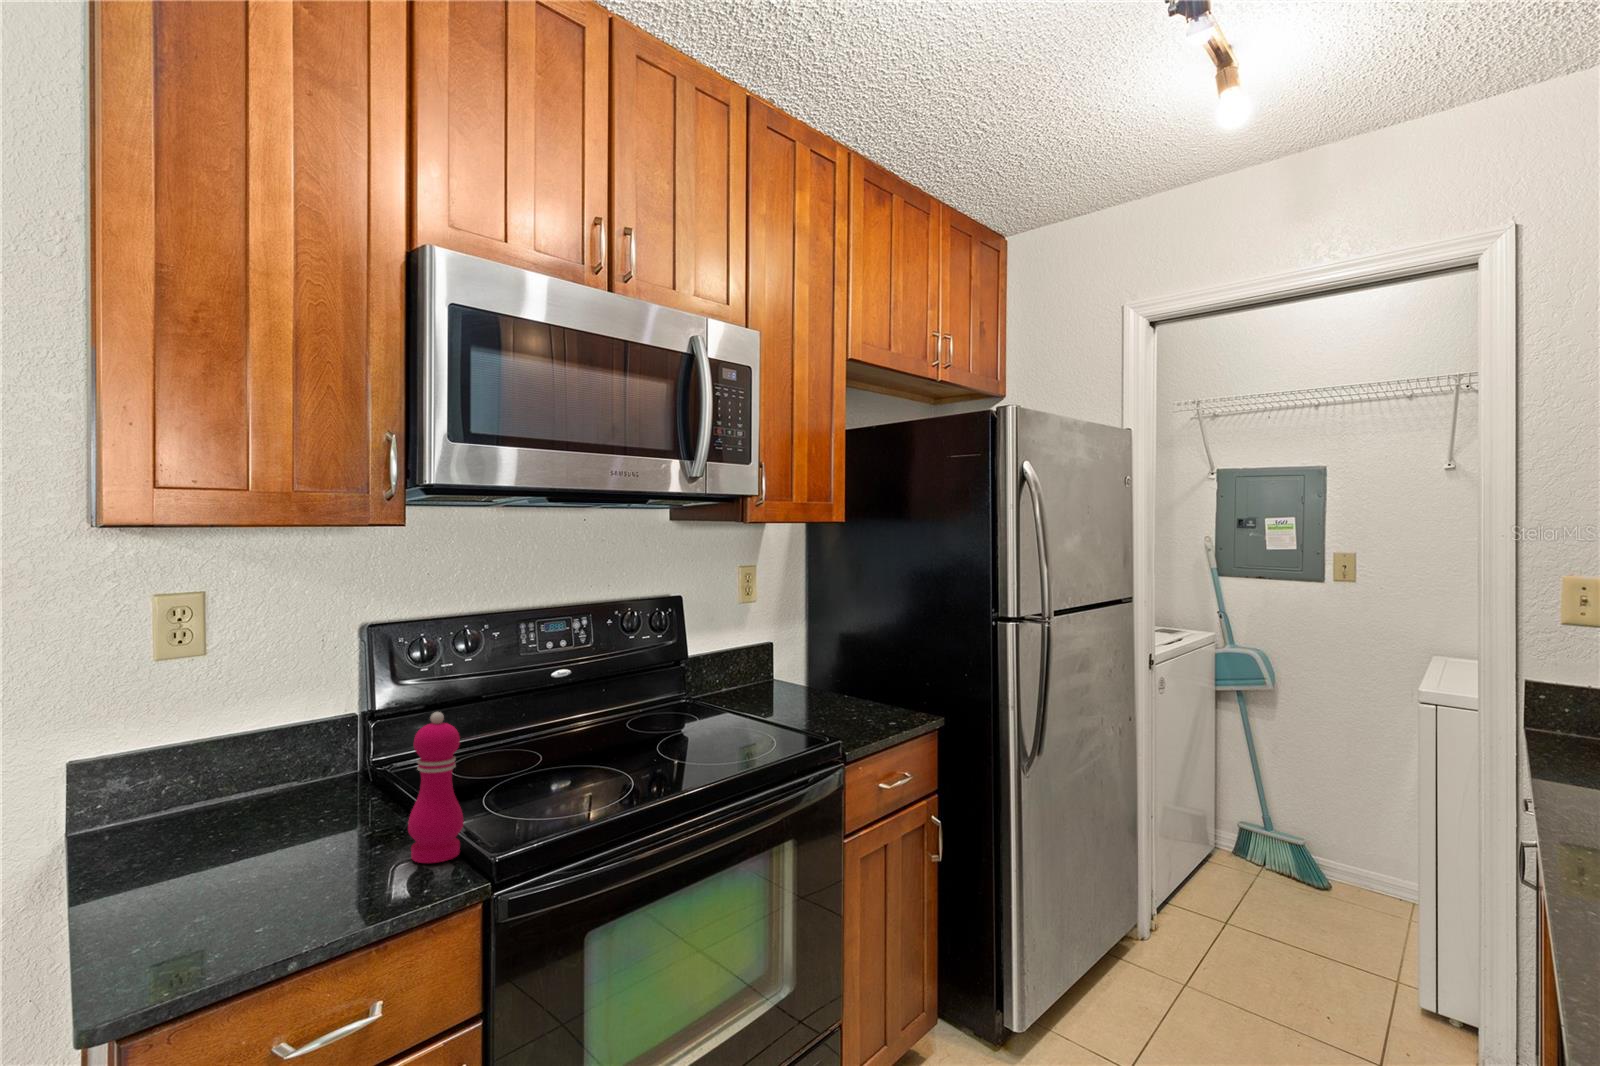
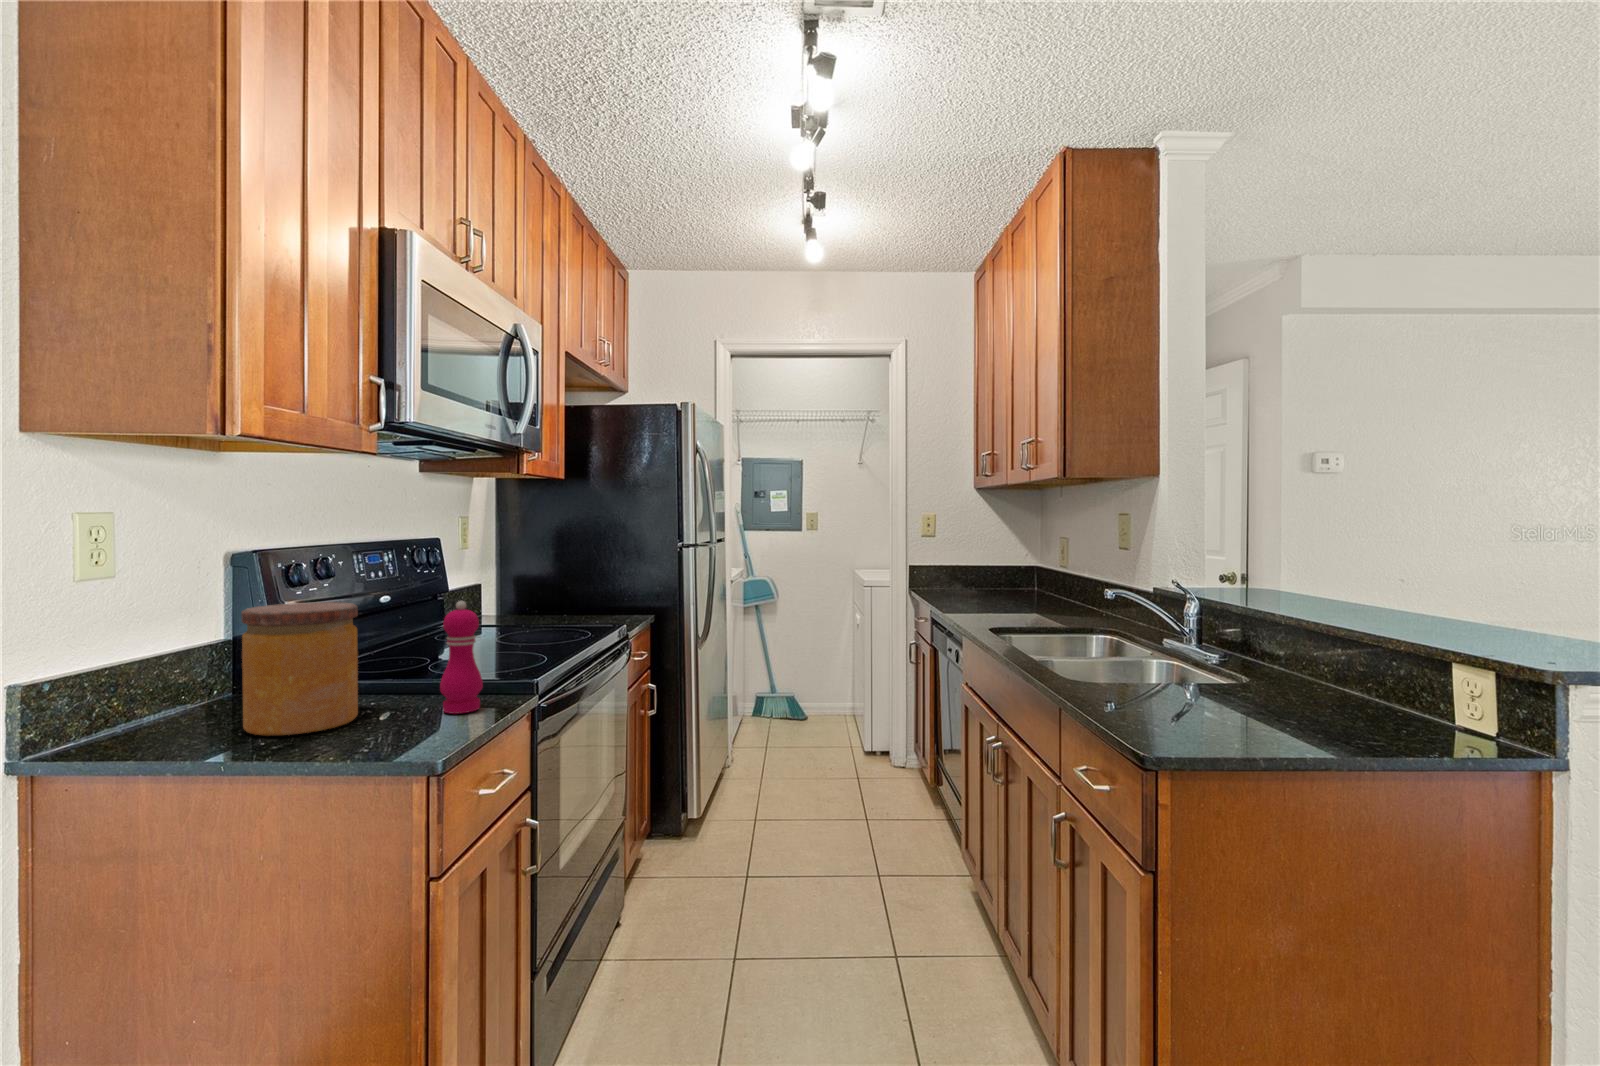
jar: none [223,694,355,858] -> present [241,602,358,735]

